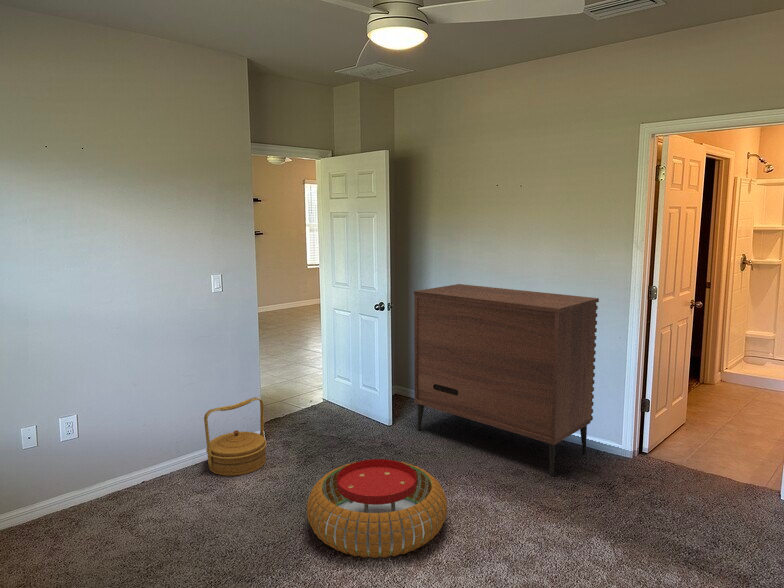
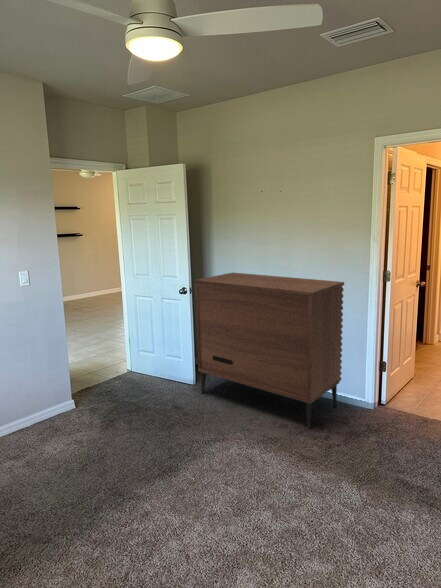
woven basket: present [204,397,267,476] -> none [16,374,73,442]
pouf: present [307,459,447,558] -> none [102,424,222,513]

